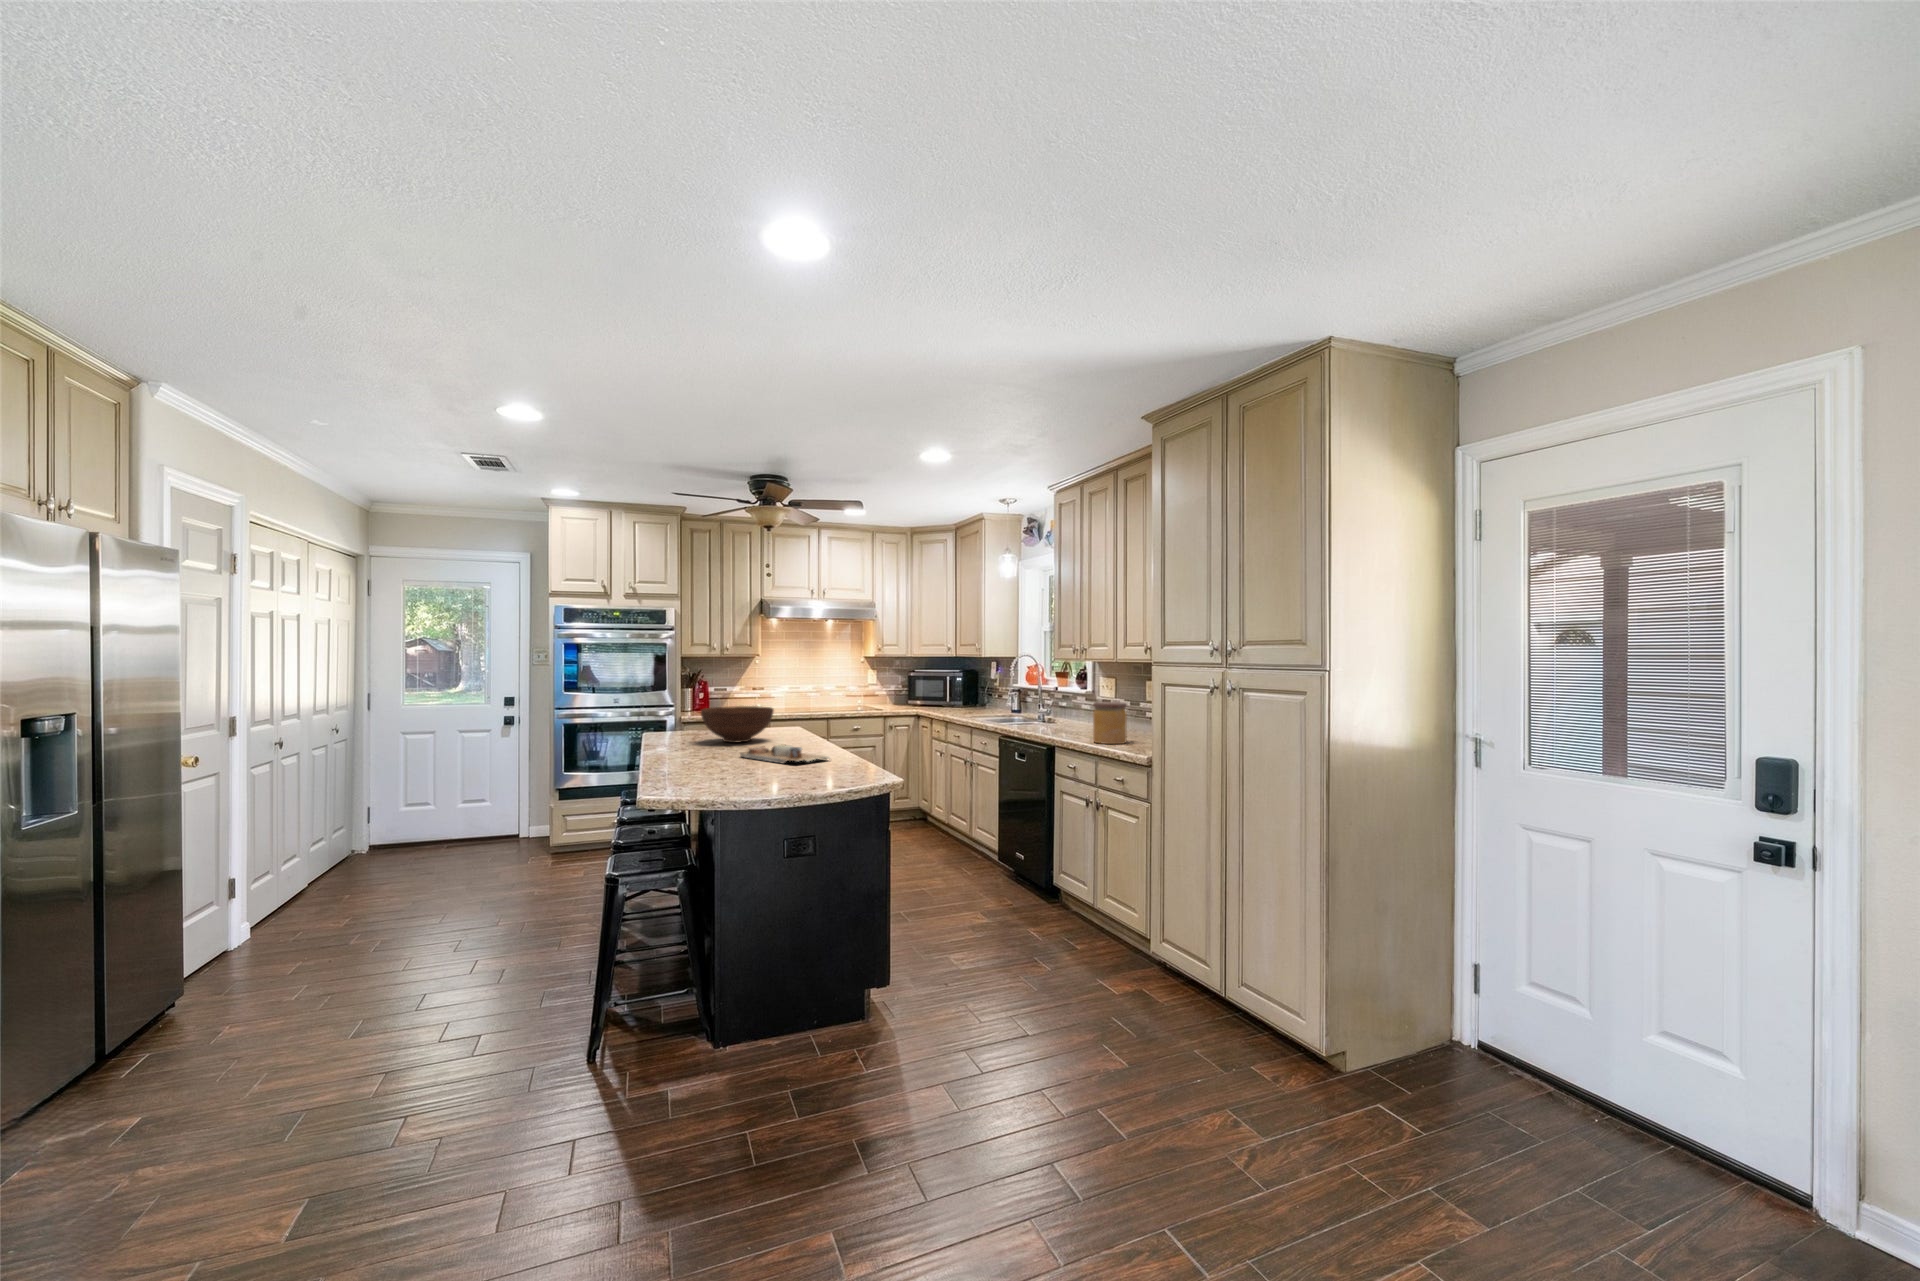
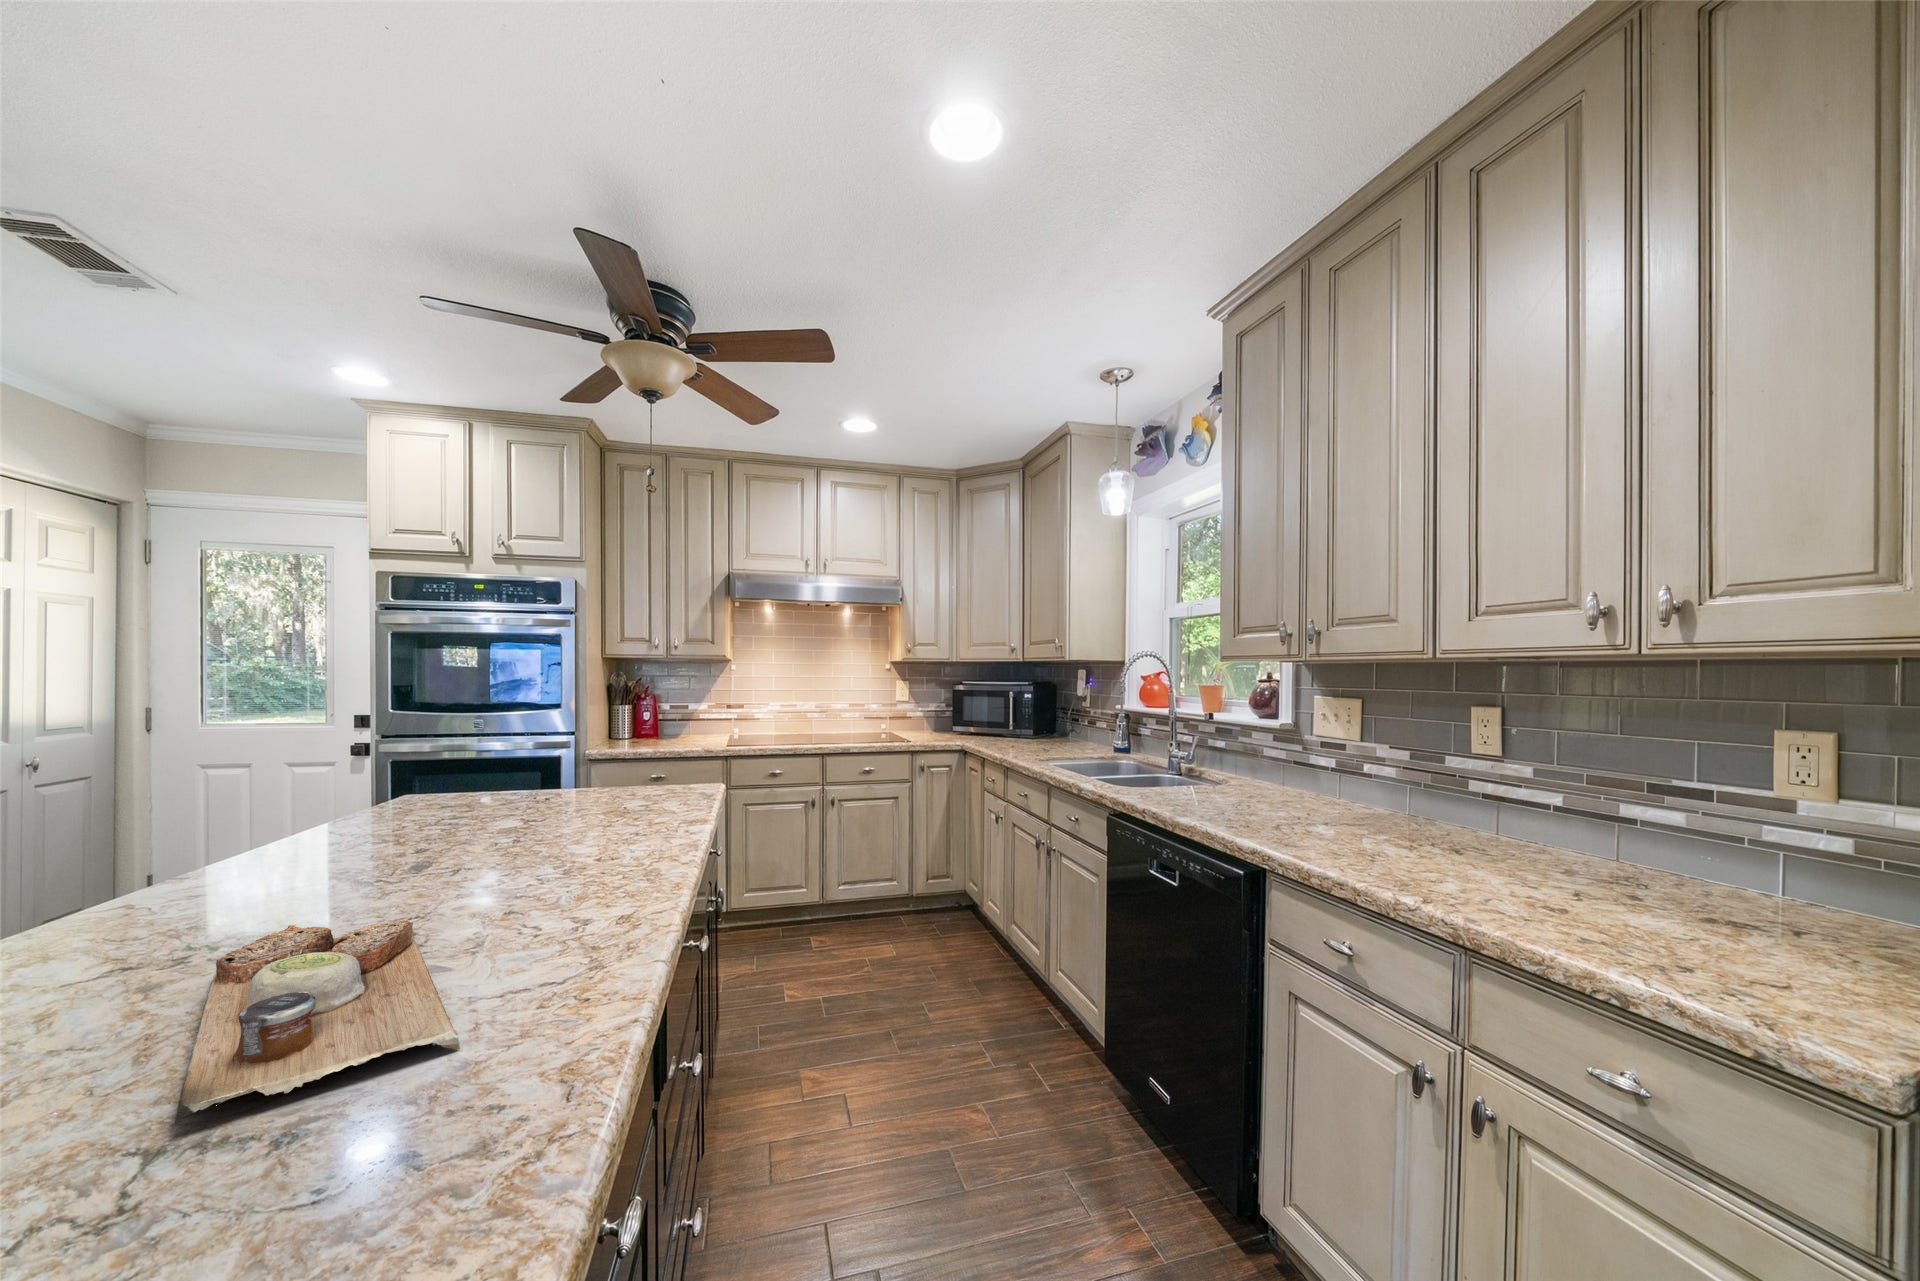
jar: present [1093,702,1127,744] -> none [1392,762,1507,895]
fruit bowl: present [701,706,774,743] -> none [353,756,568,856]

